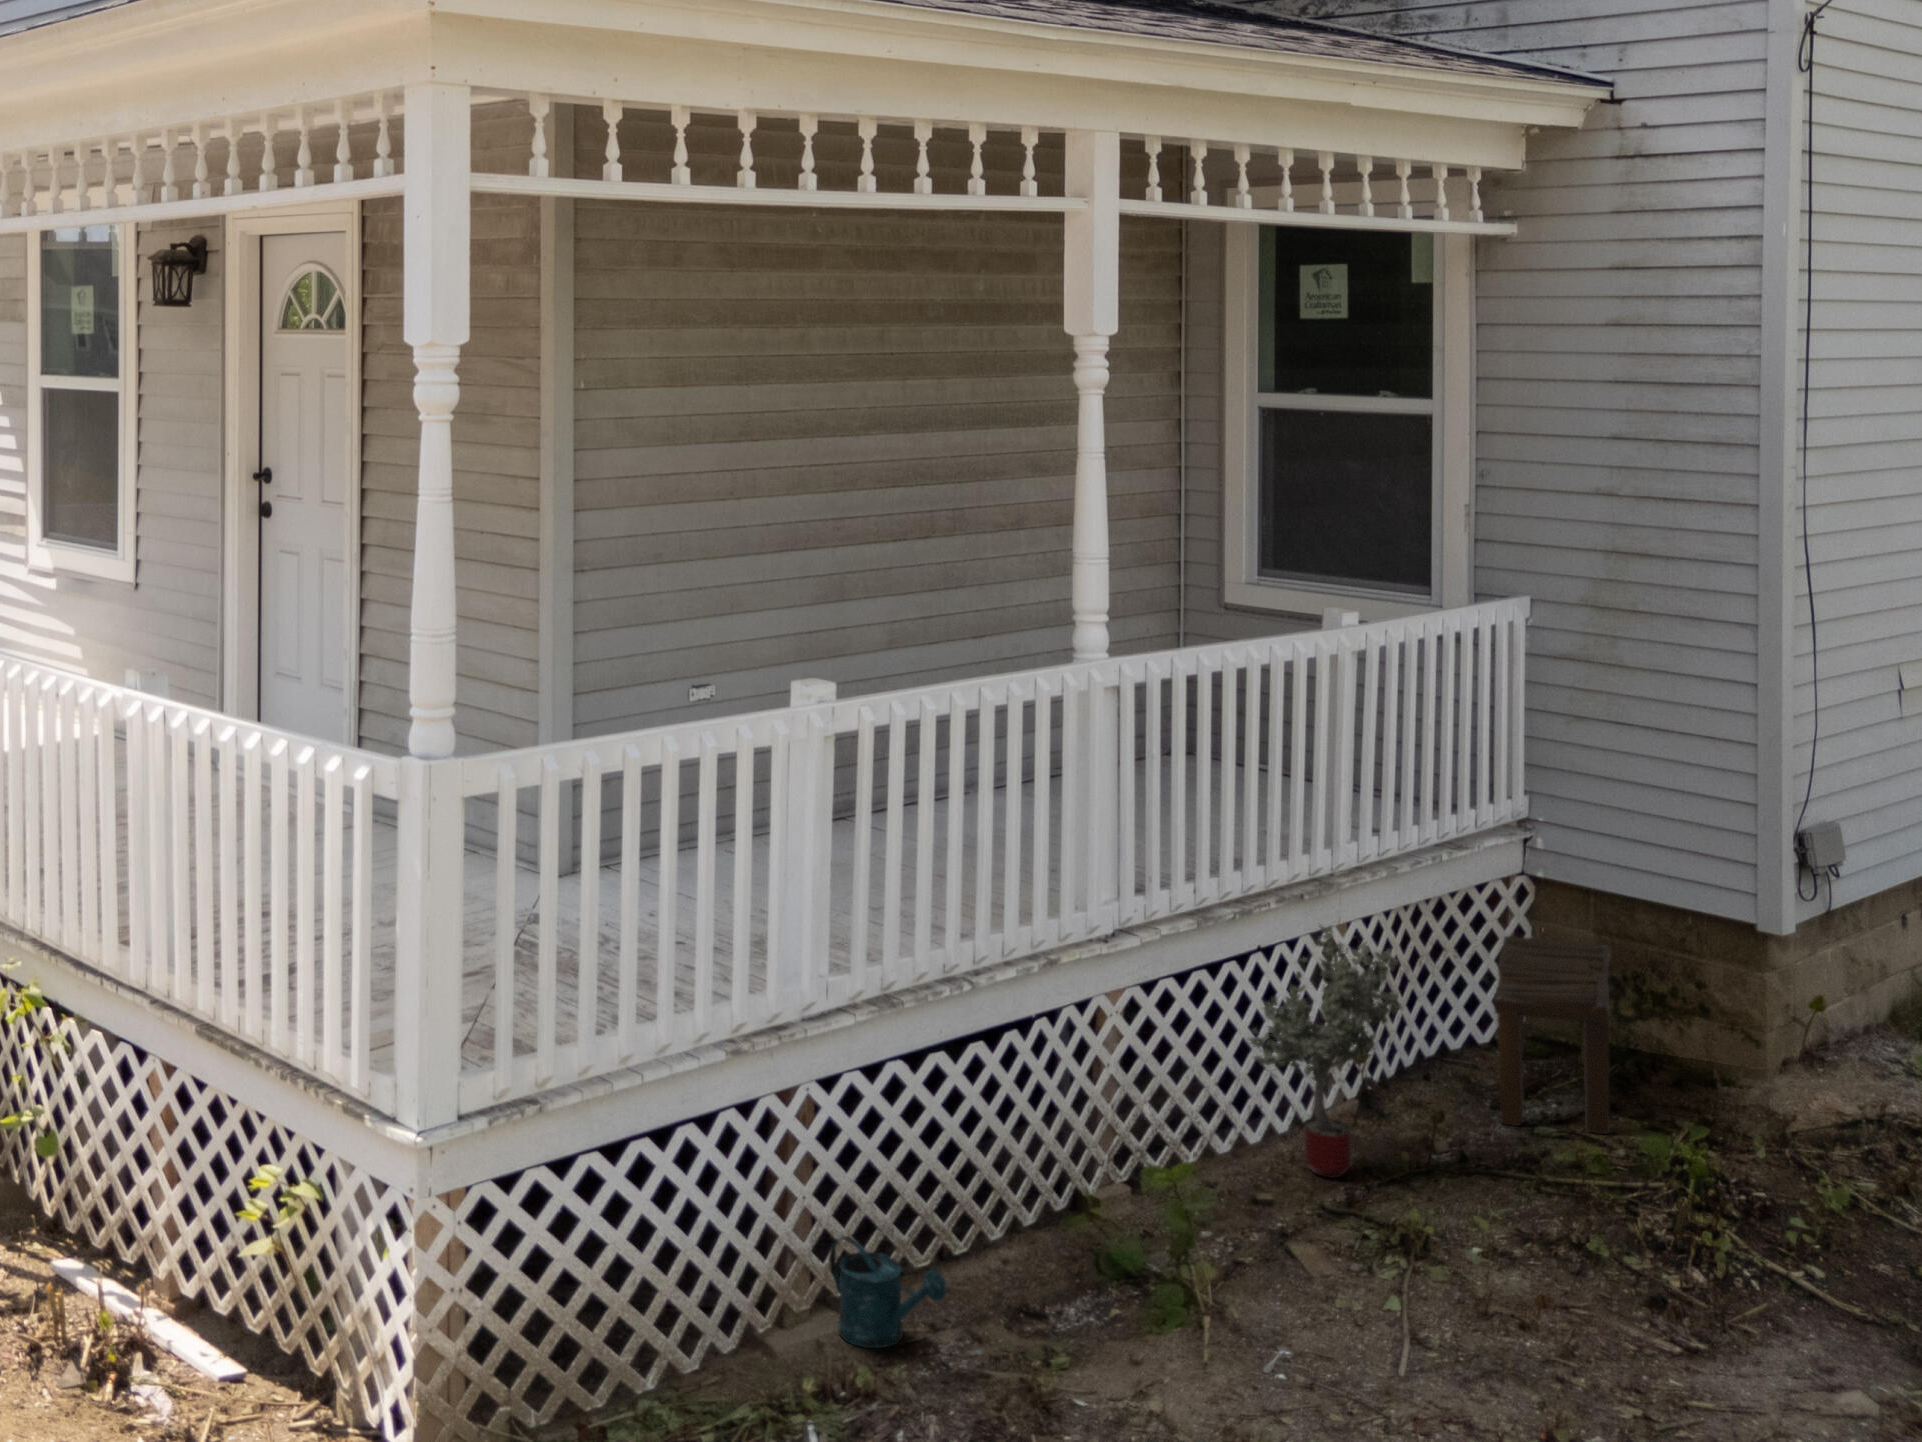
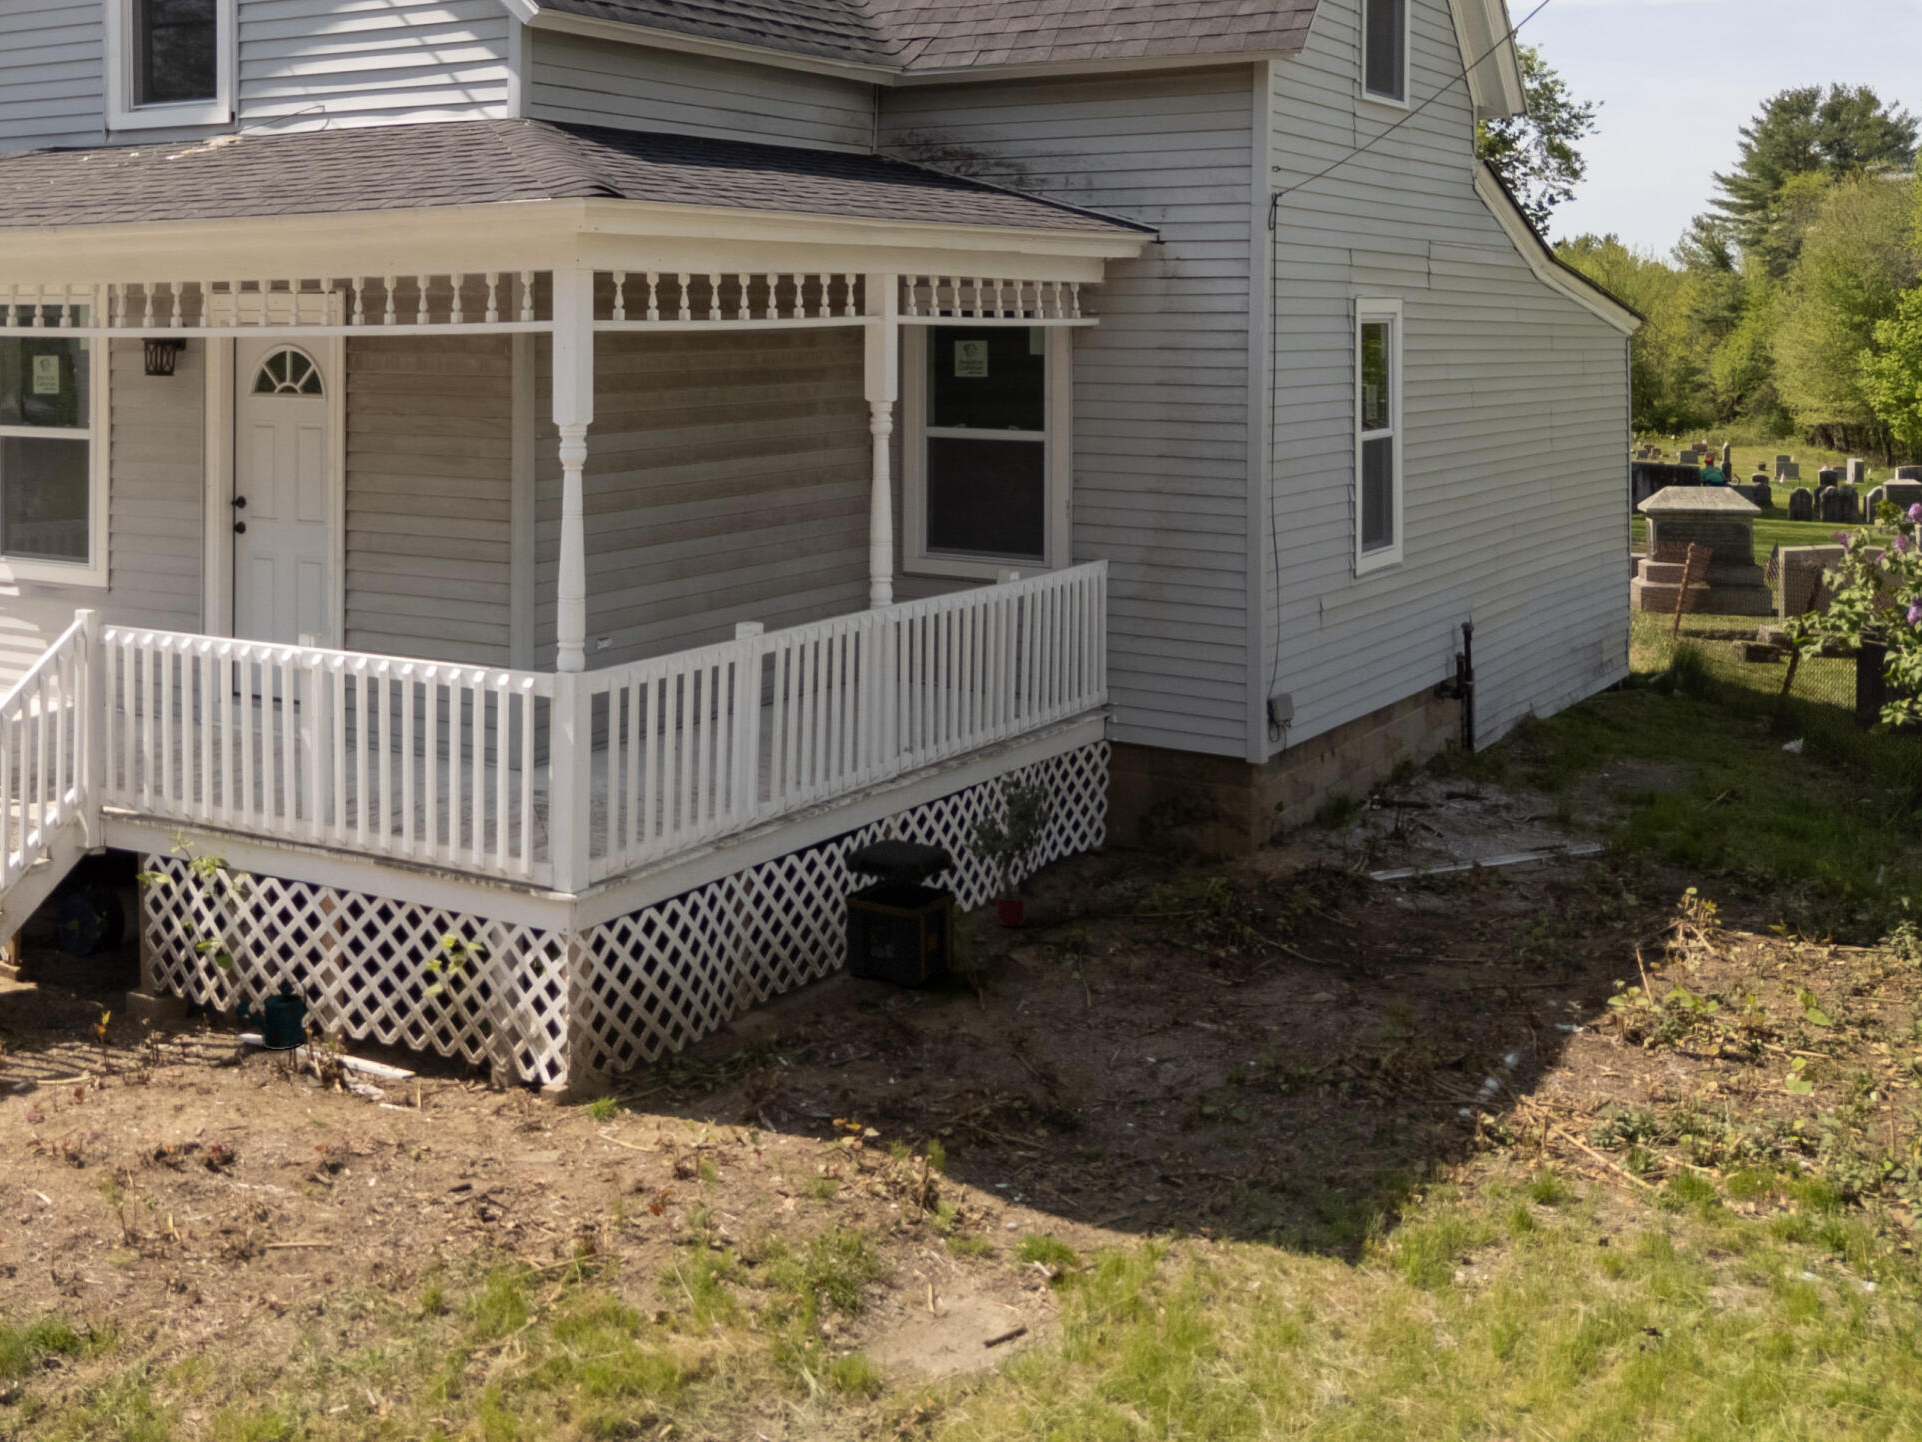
bench: present [1494,936,1611,1134] -> none [1096,781,1168,894]
toolbox: none [1020,1030,1208,1284] -> present [844,839,956,986]
watering can: present [829,1236,947,1348] -> present [235,982,308,1050]

